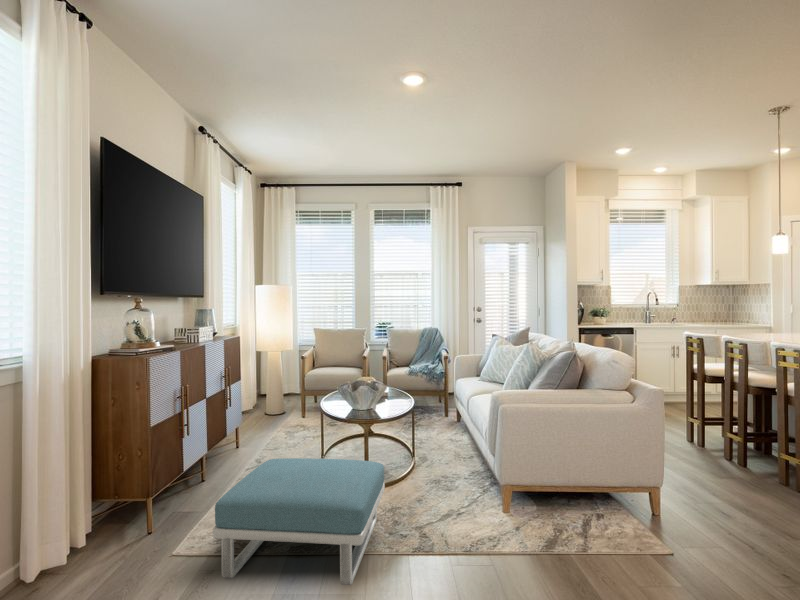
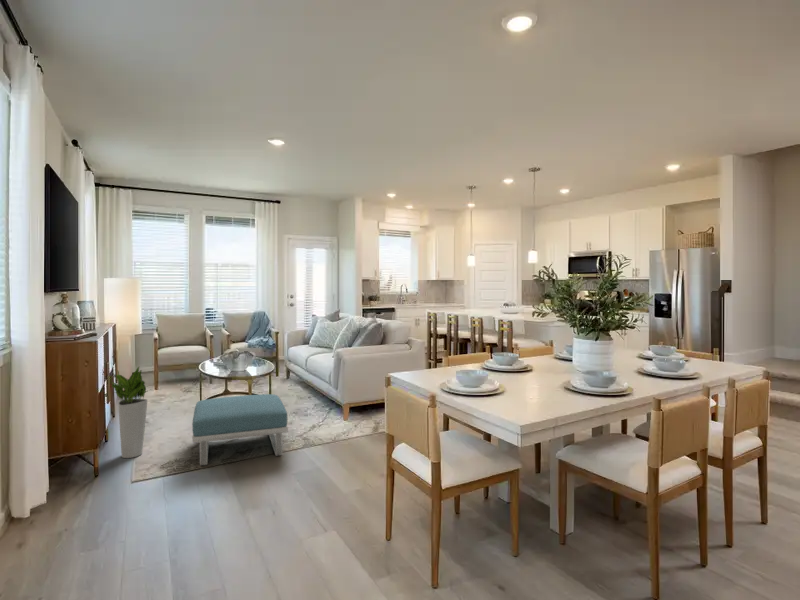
planter: none [146,401,198,534] -> present [112,367,147,458]

